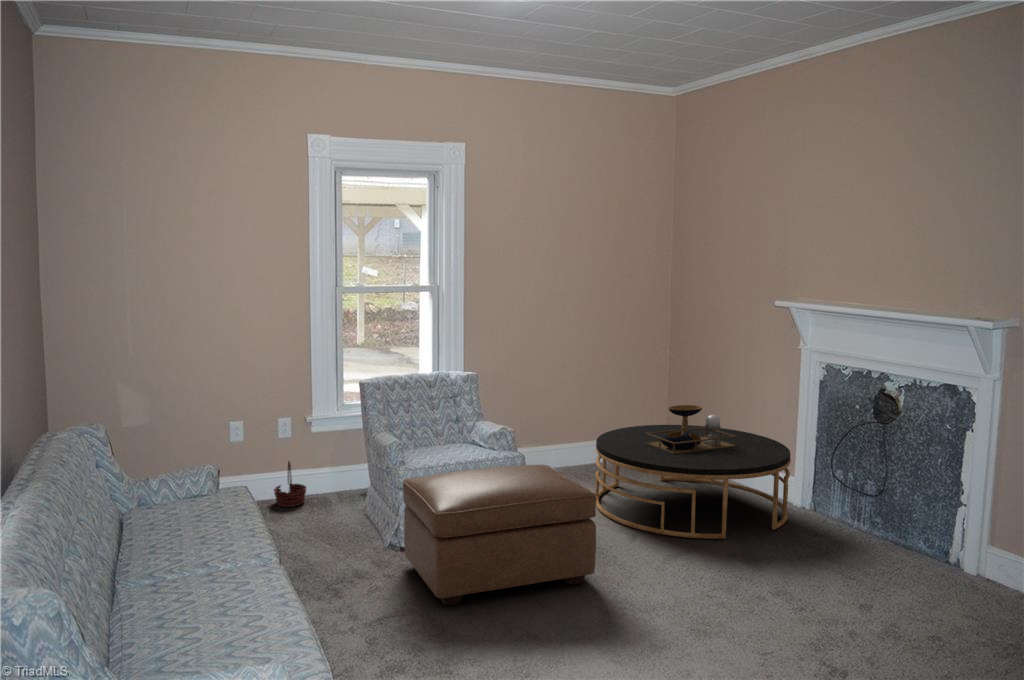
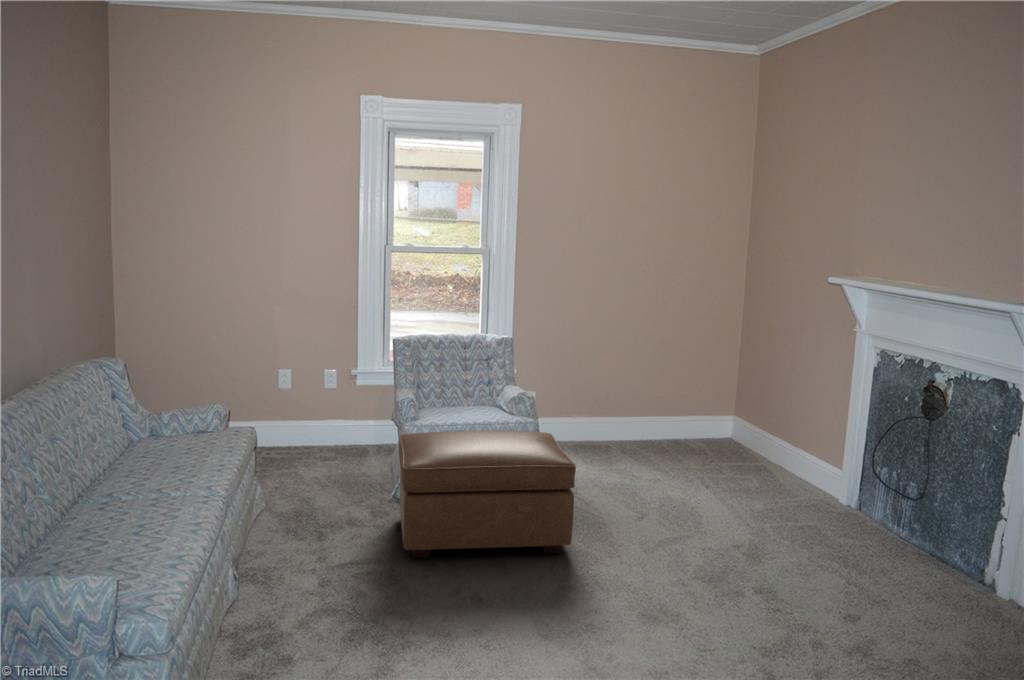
coffee table: present [596,405,791,539] -> none [623,385,834,527]
basket: present [274,461,306,507] -> none [316,410,348,454]

